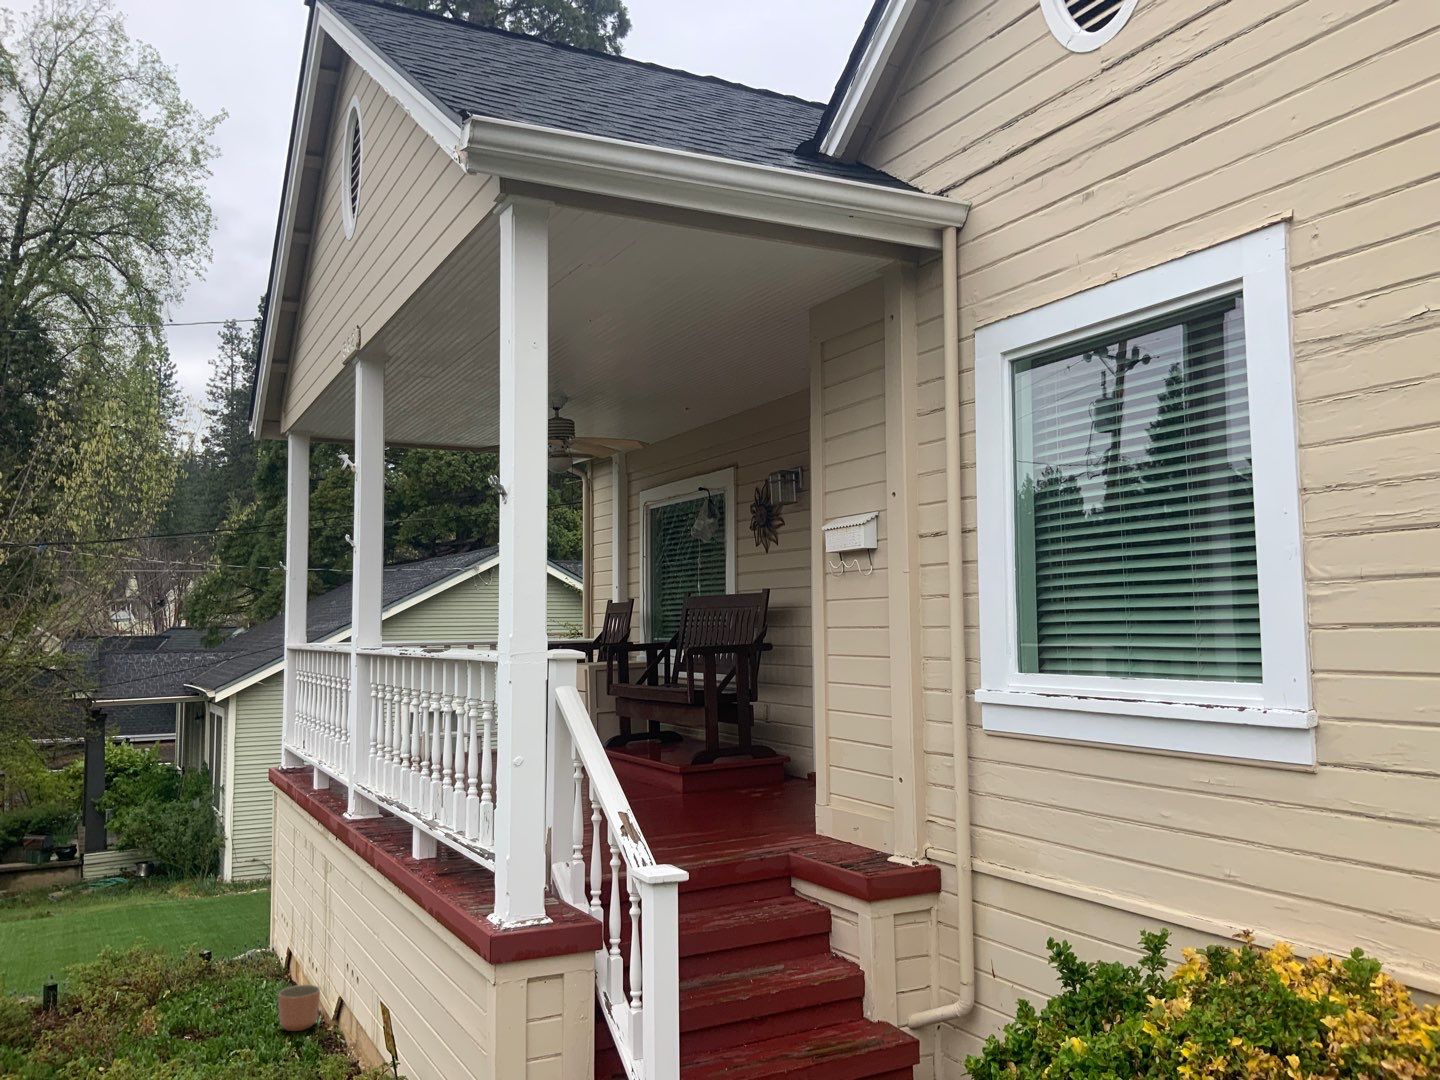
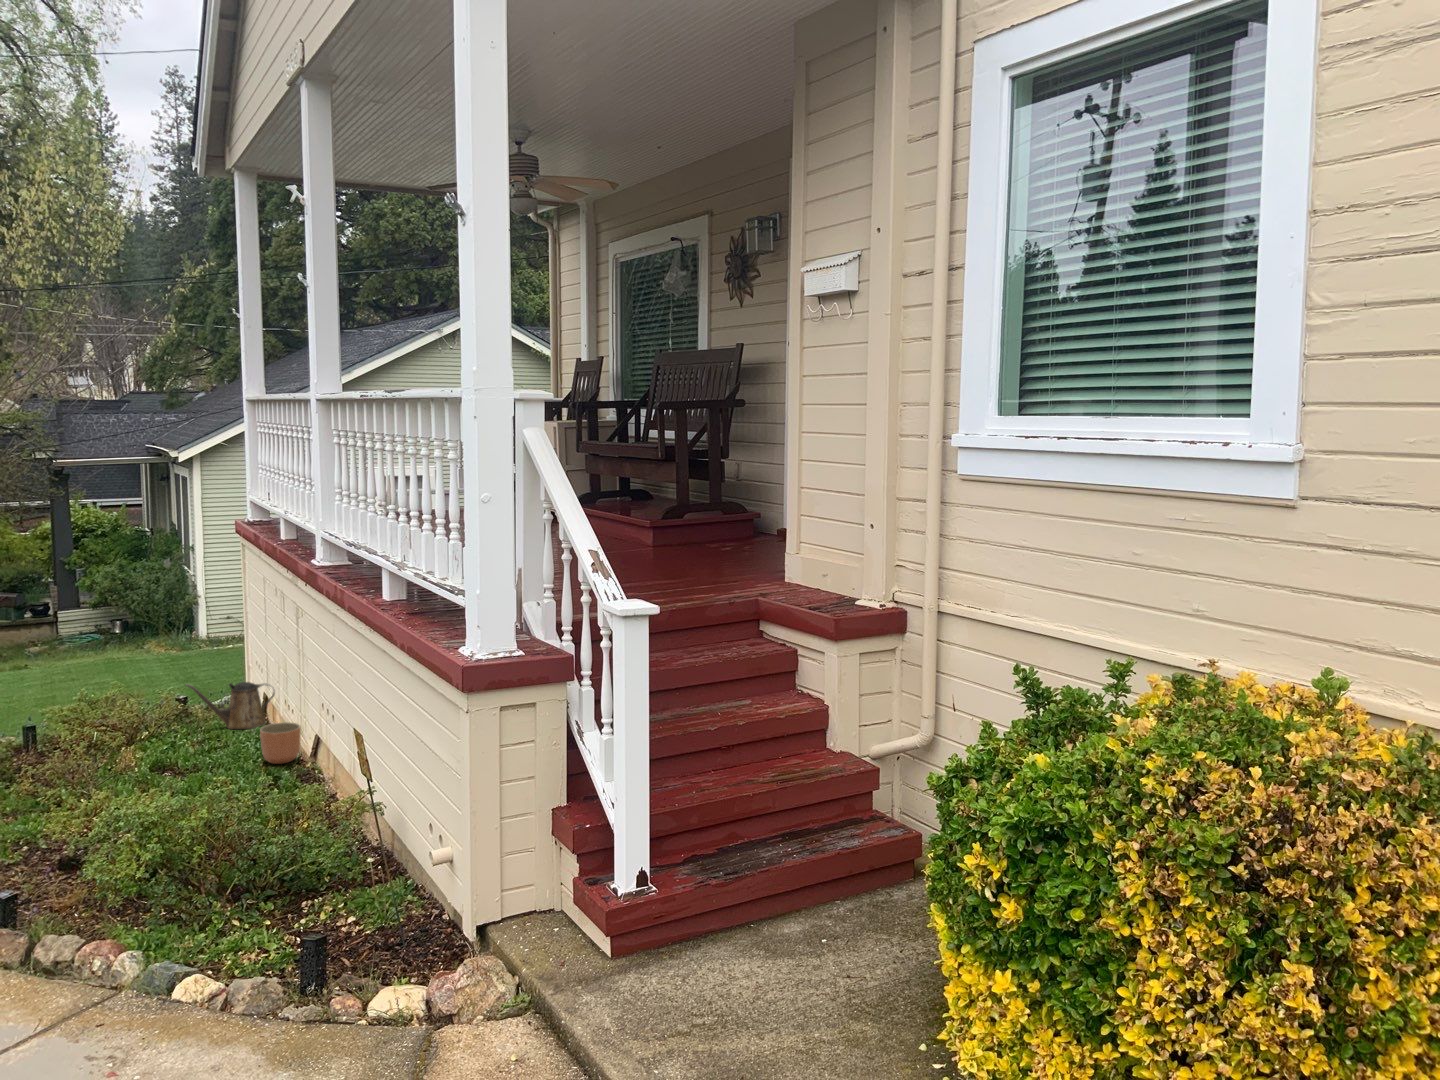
watering can: none [205,939,296,992] -> present [186,682,275,729]

